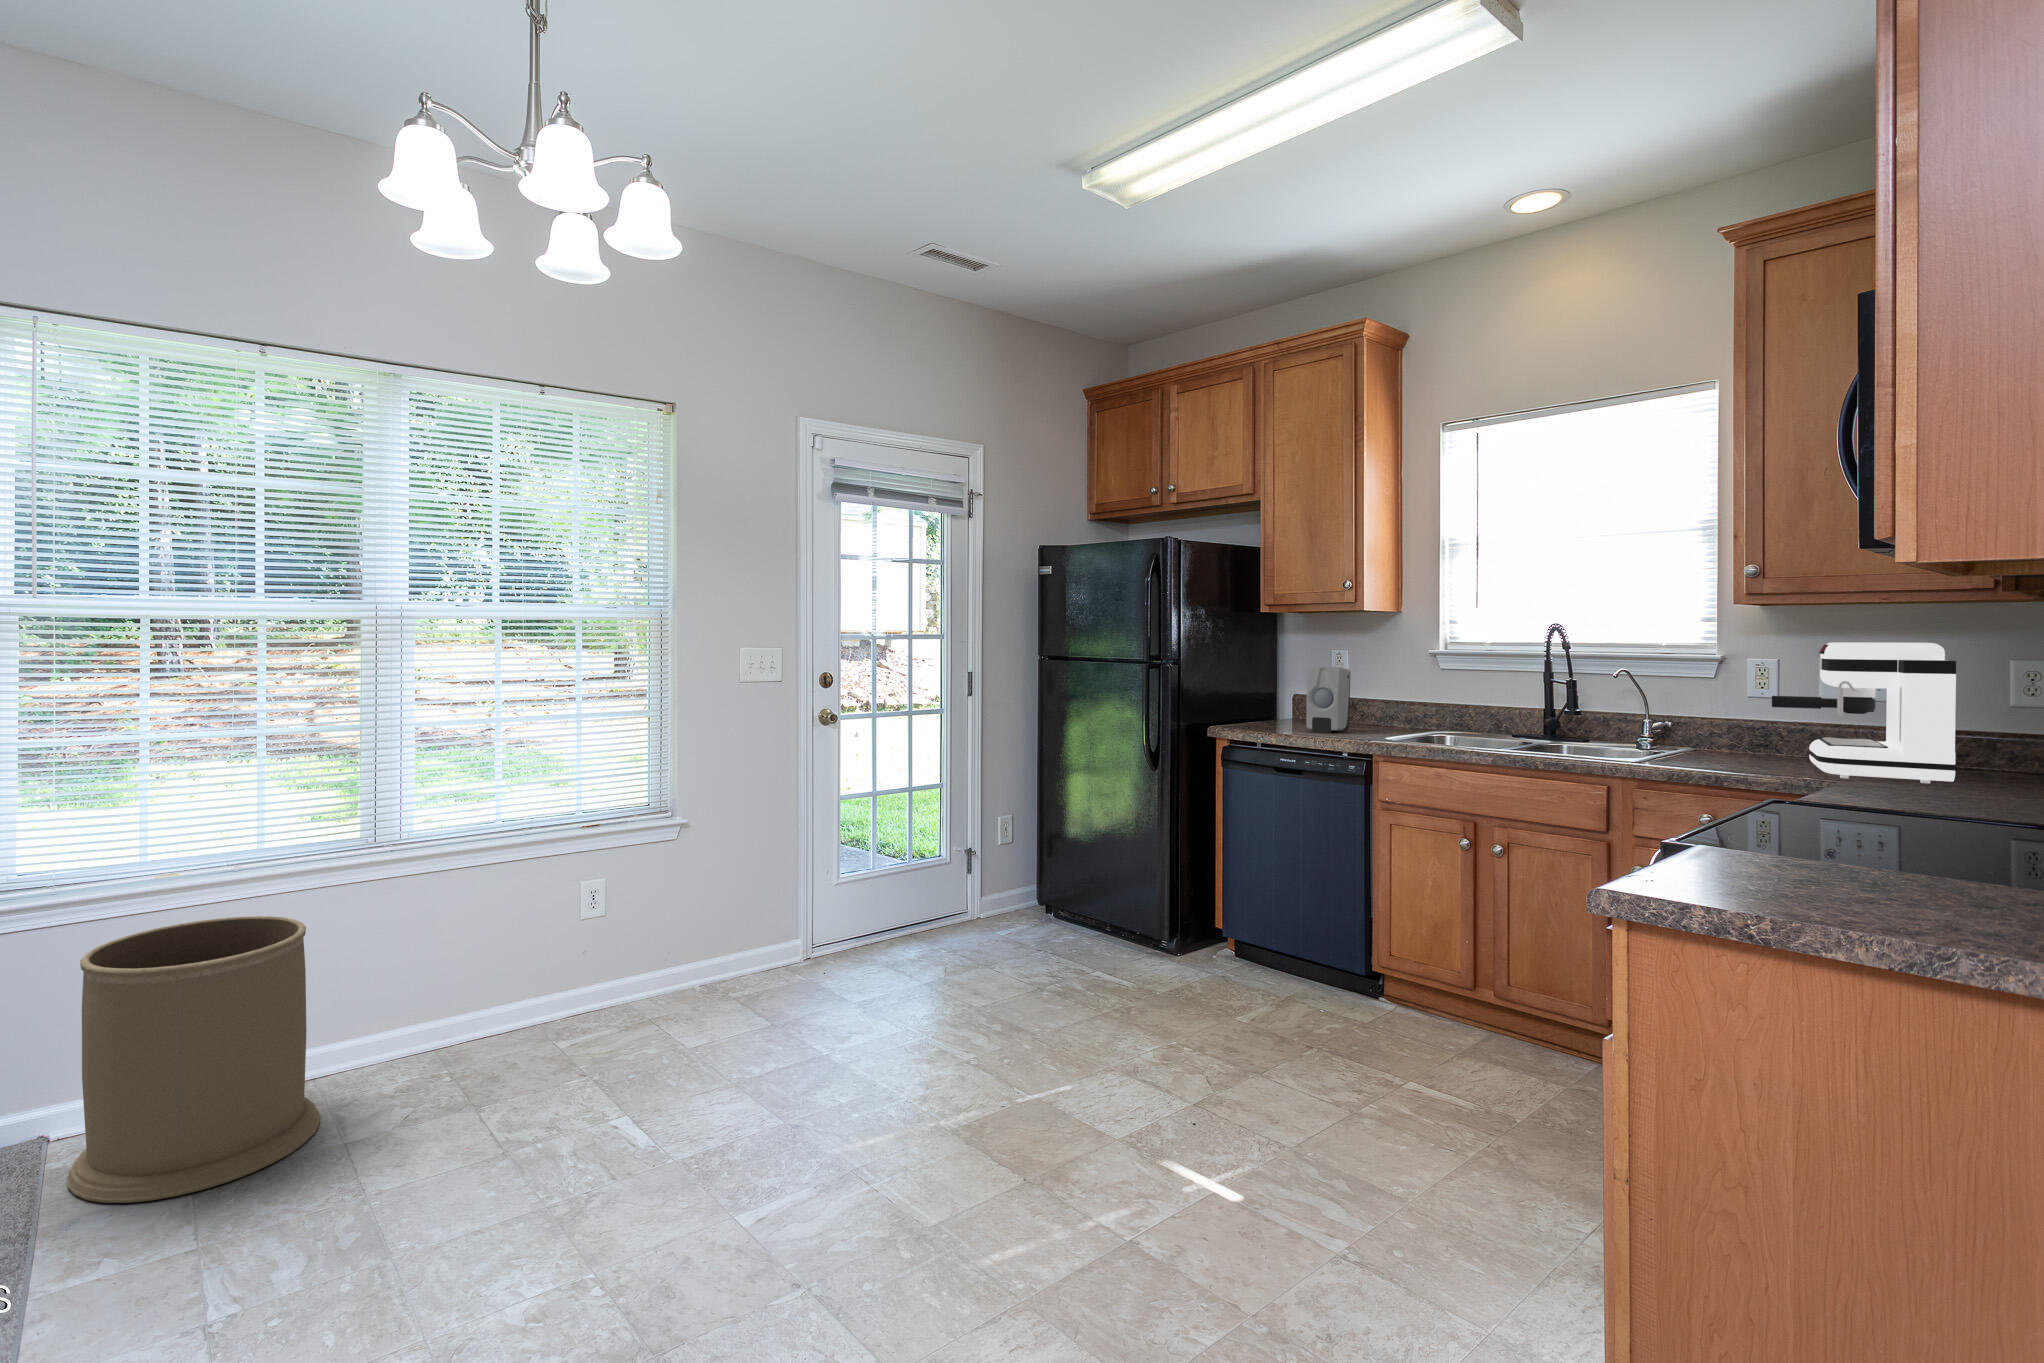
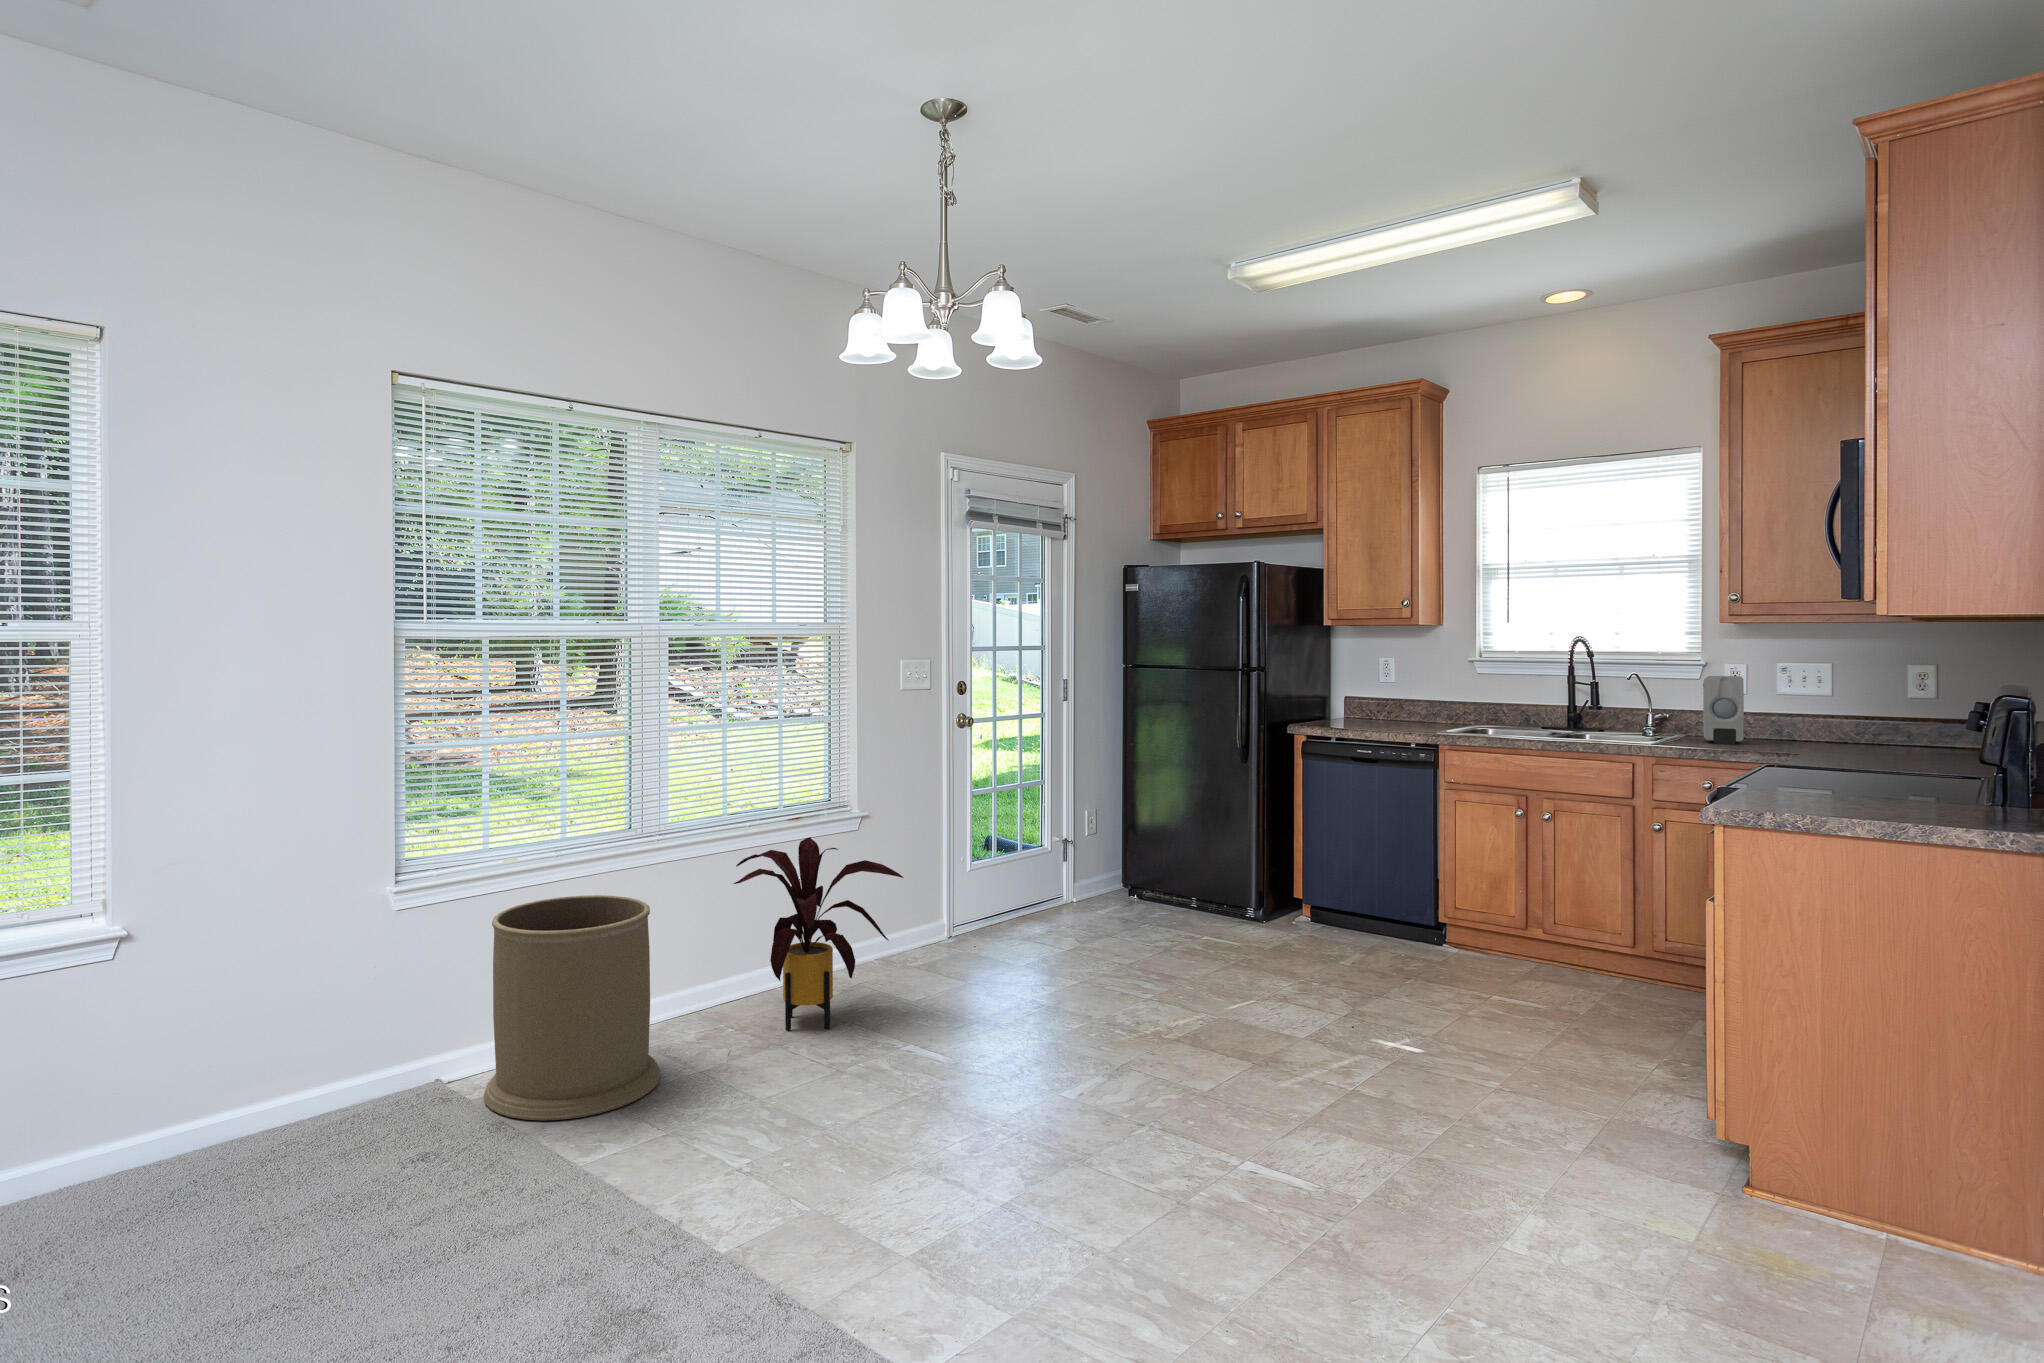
coffee maker: present [1772,642,1956,784] -> none [1751,654,1877,755]
soap dispenser: present [1306,666,1350,733] -> present [1703,676,1744,744]
house plant: none [446,849,653,1080] -> present [734,837,903,1031]

